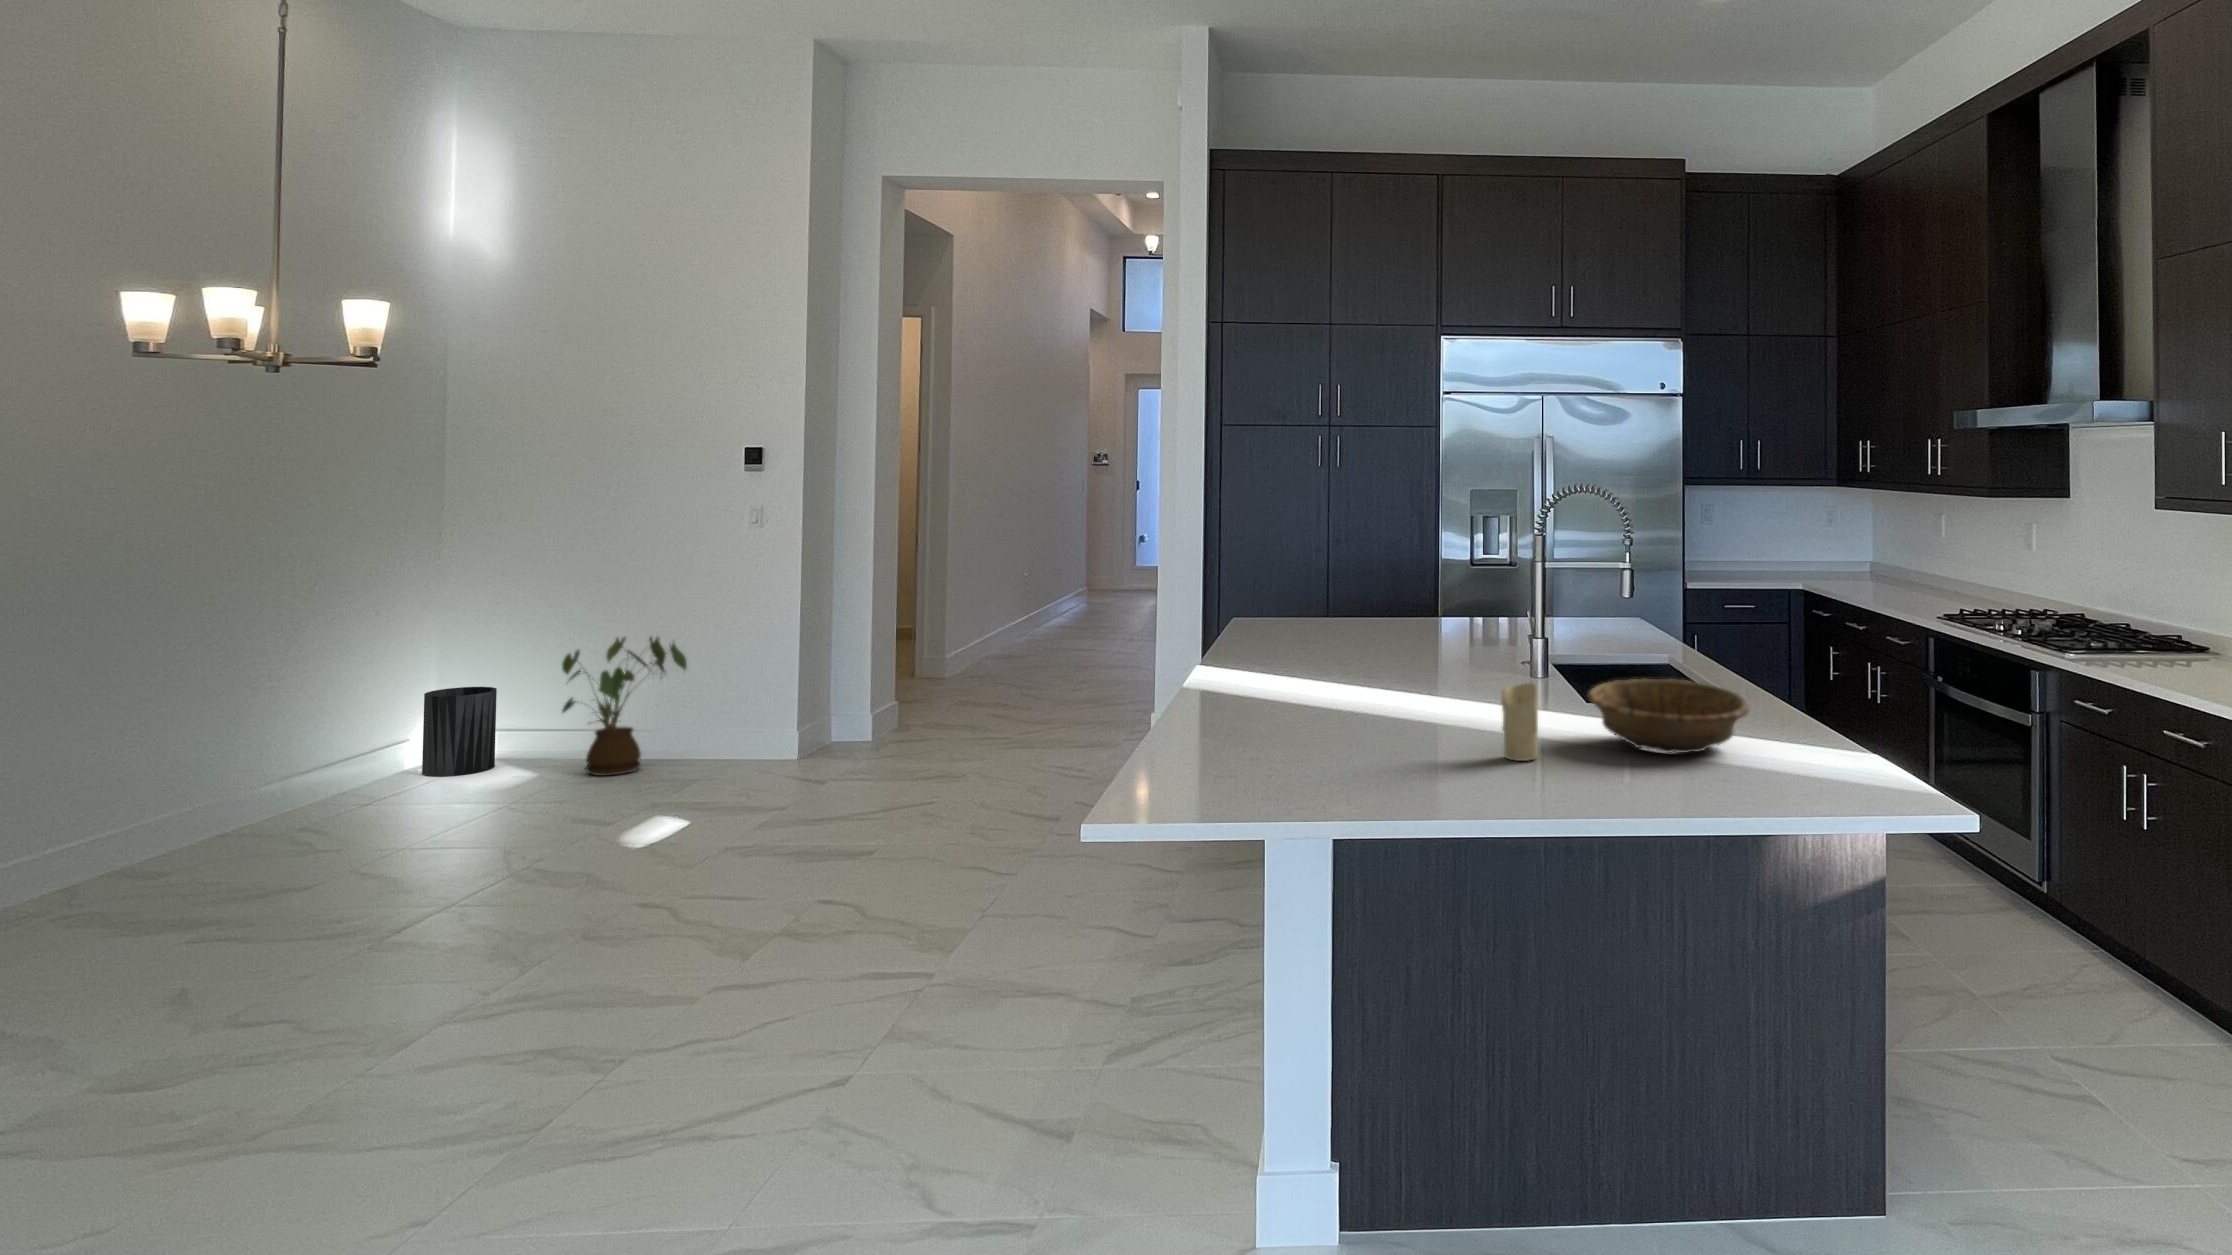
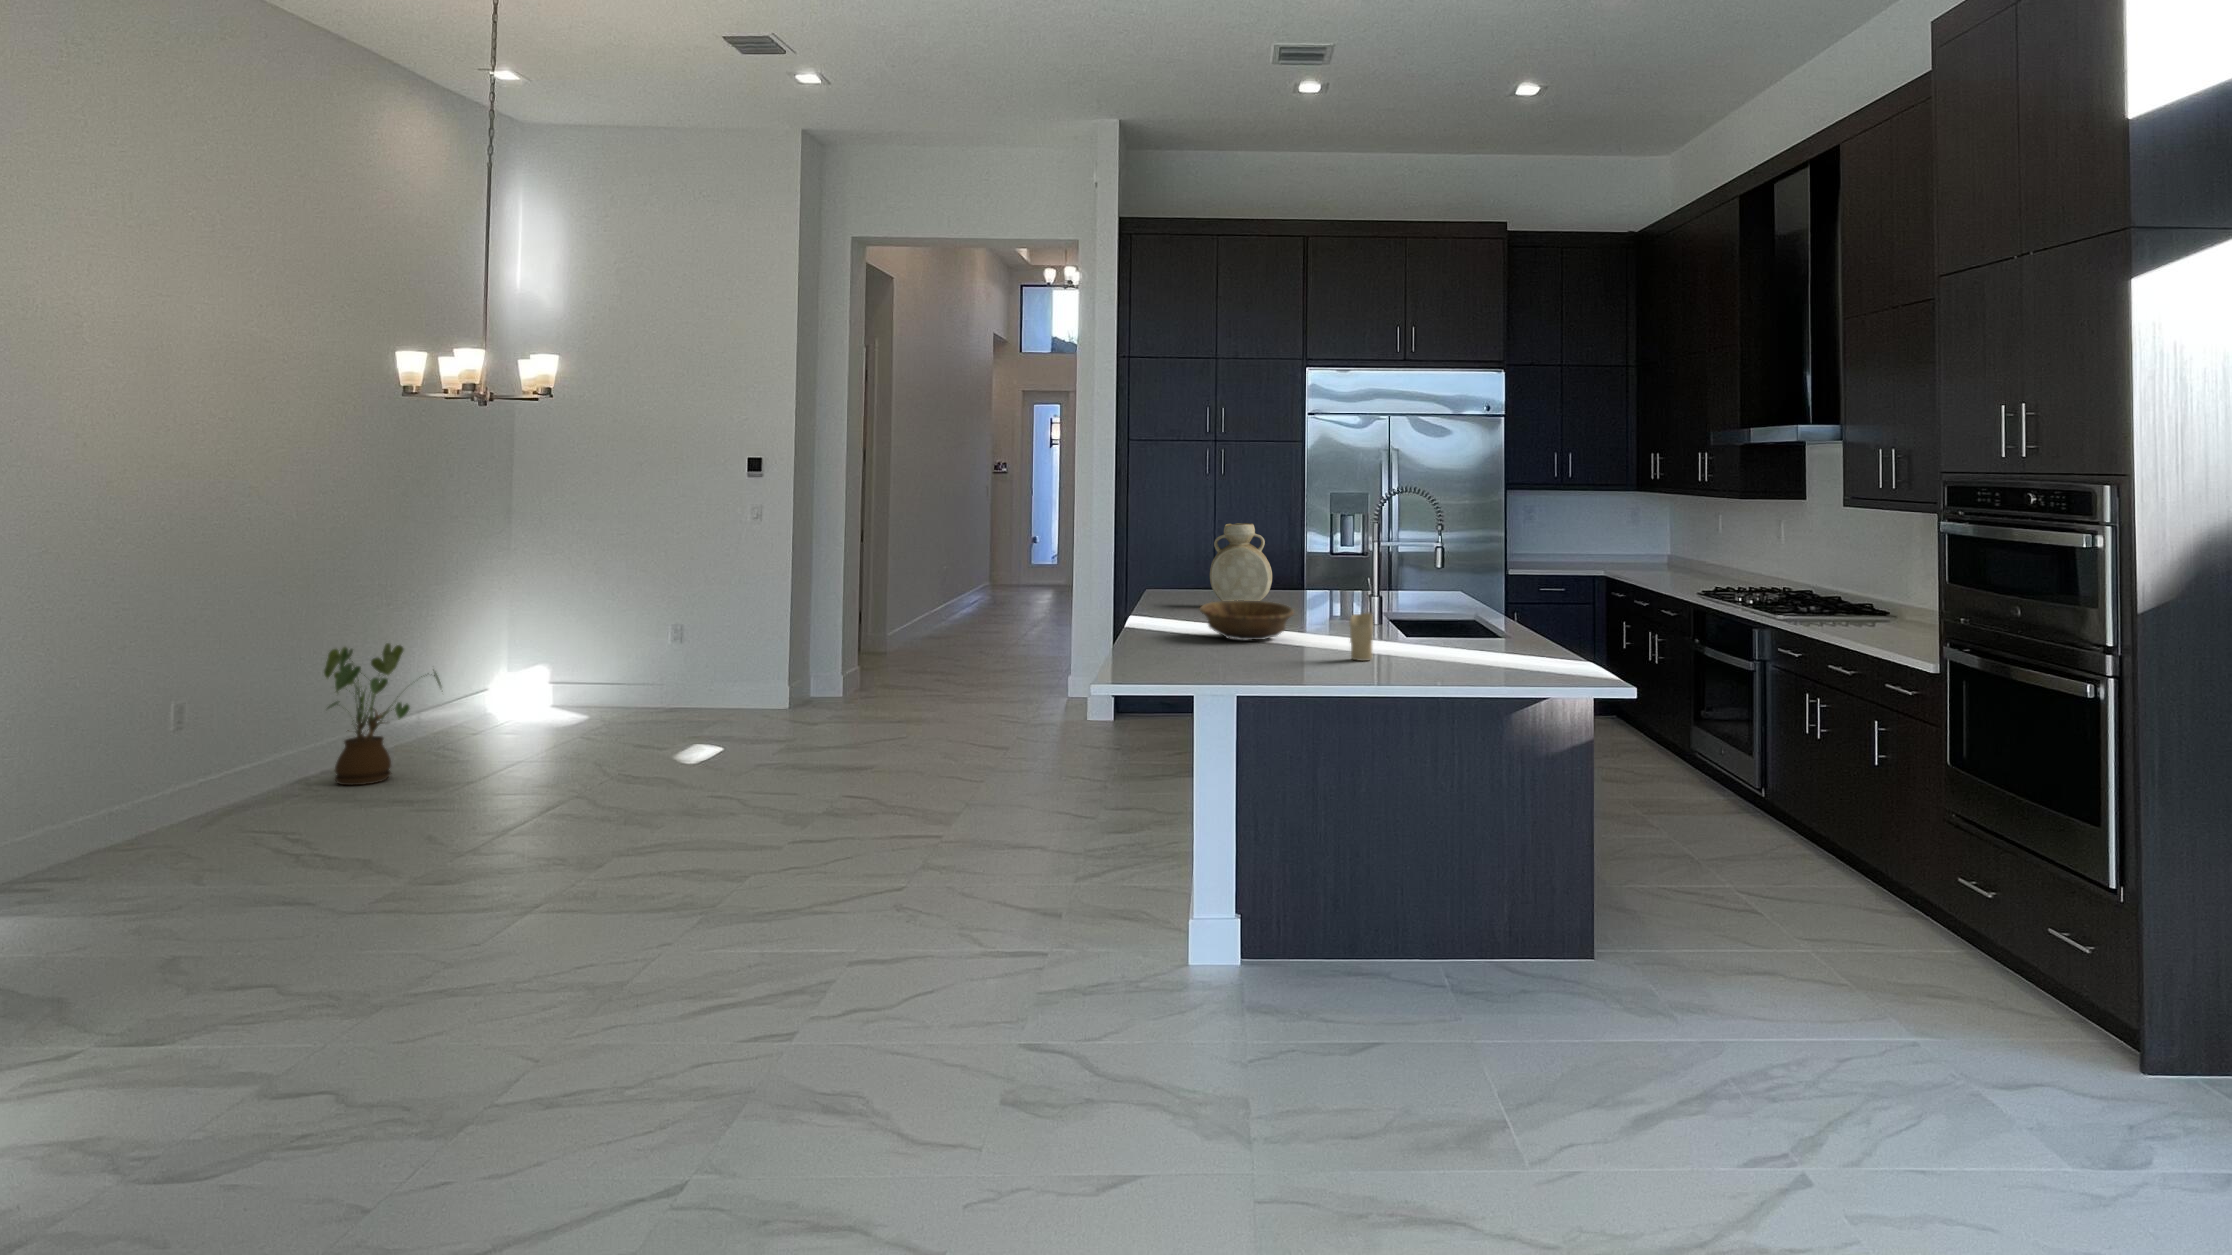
vase: none [1303,533,1390,648] -> present [1210,523,1272,601]
house plant: present [562,637,687,776] -> present [324,643,441,785]
decorative bowl: present [1588,679,1749,753] -> present [1199,600,1294,640]
trash can: present [422,687,497,776] -> none [498,650,554,719]

